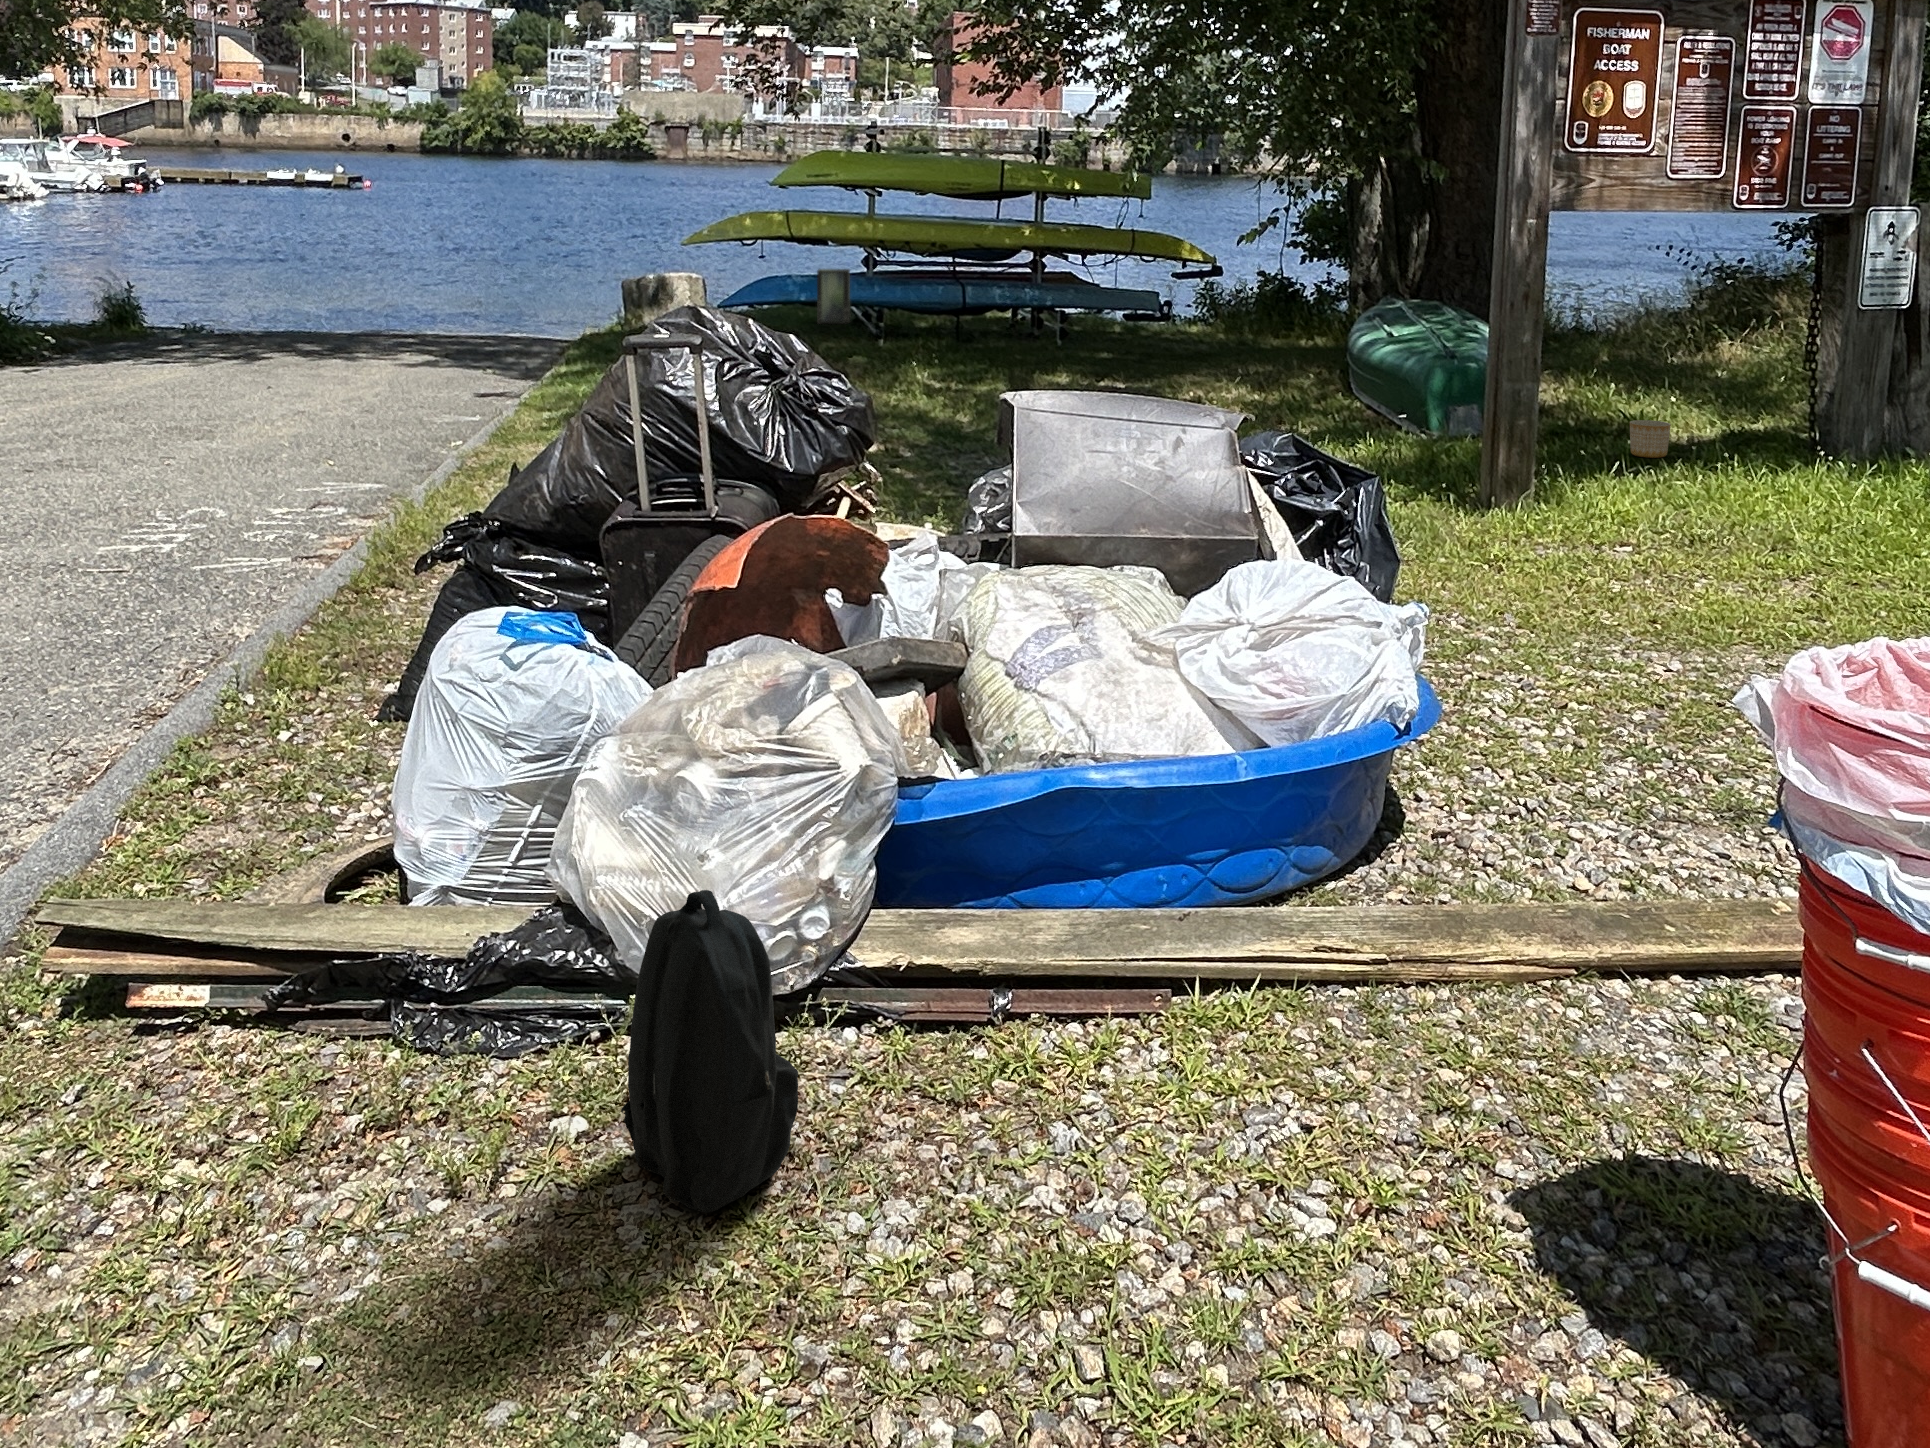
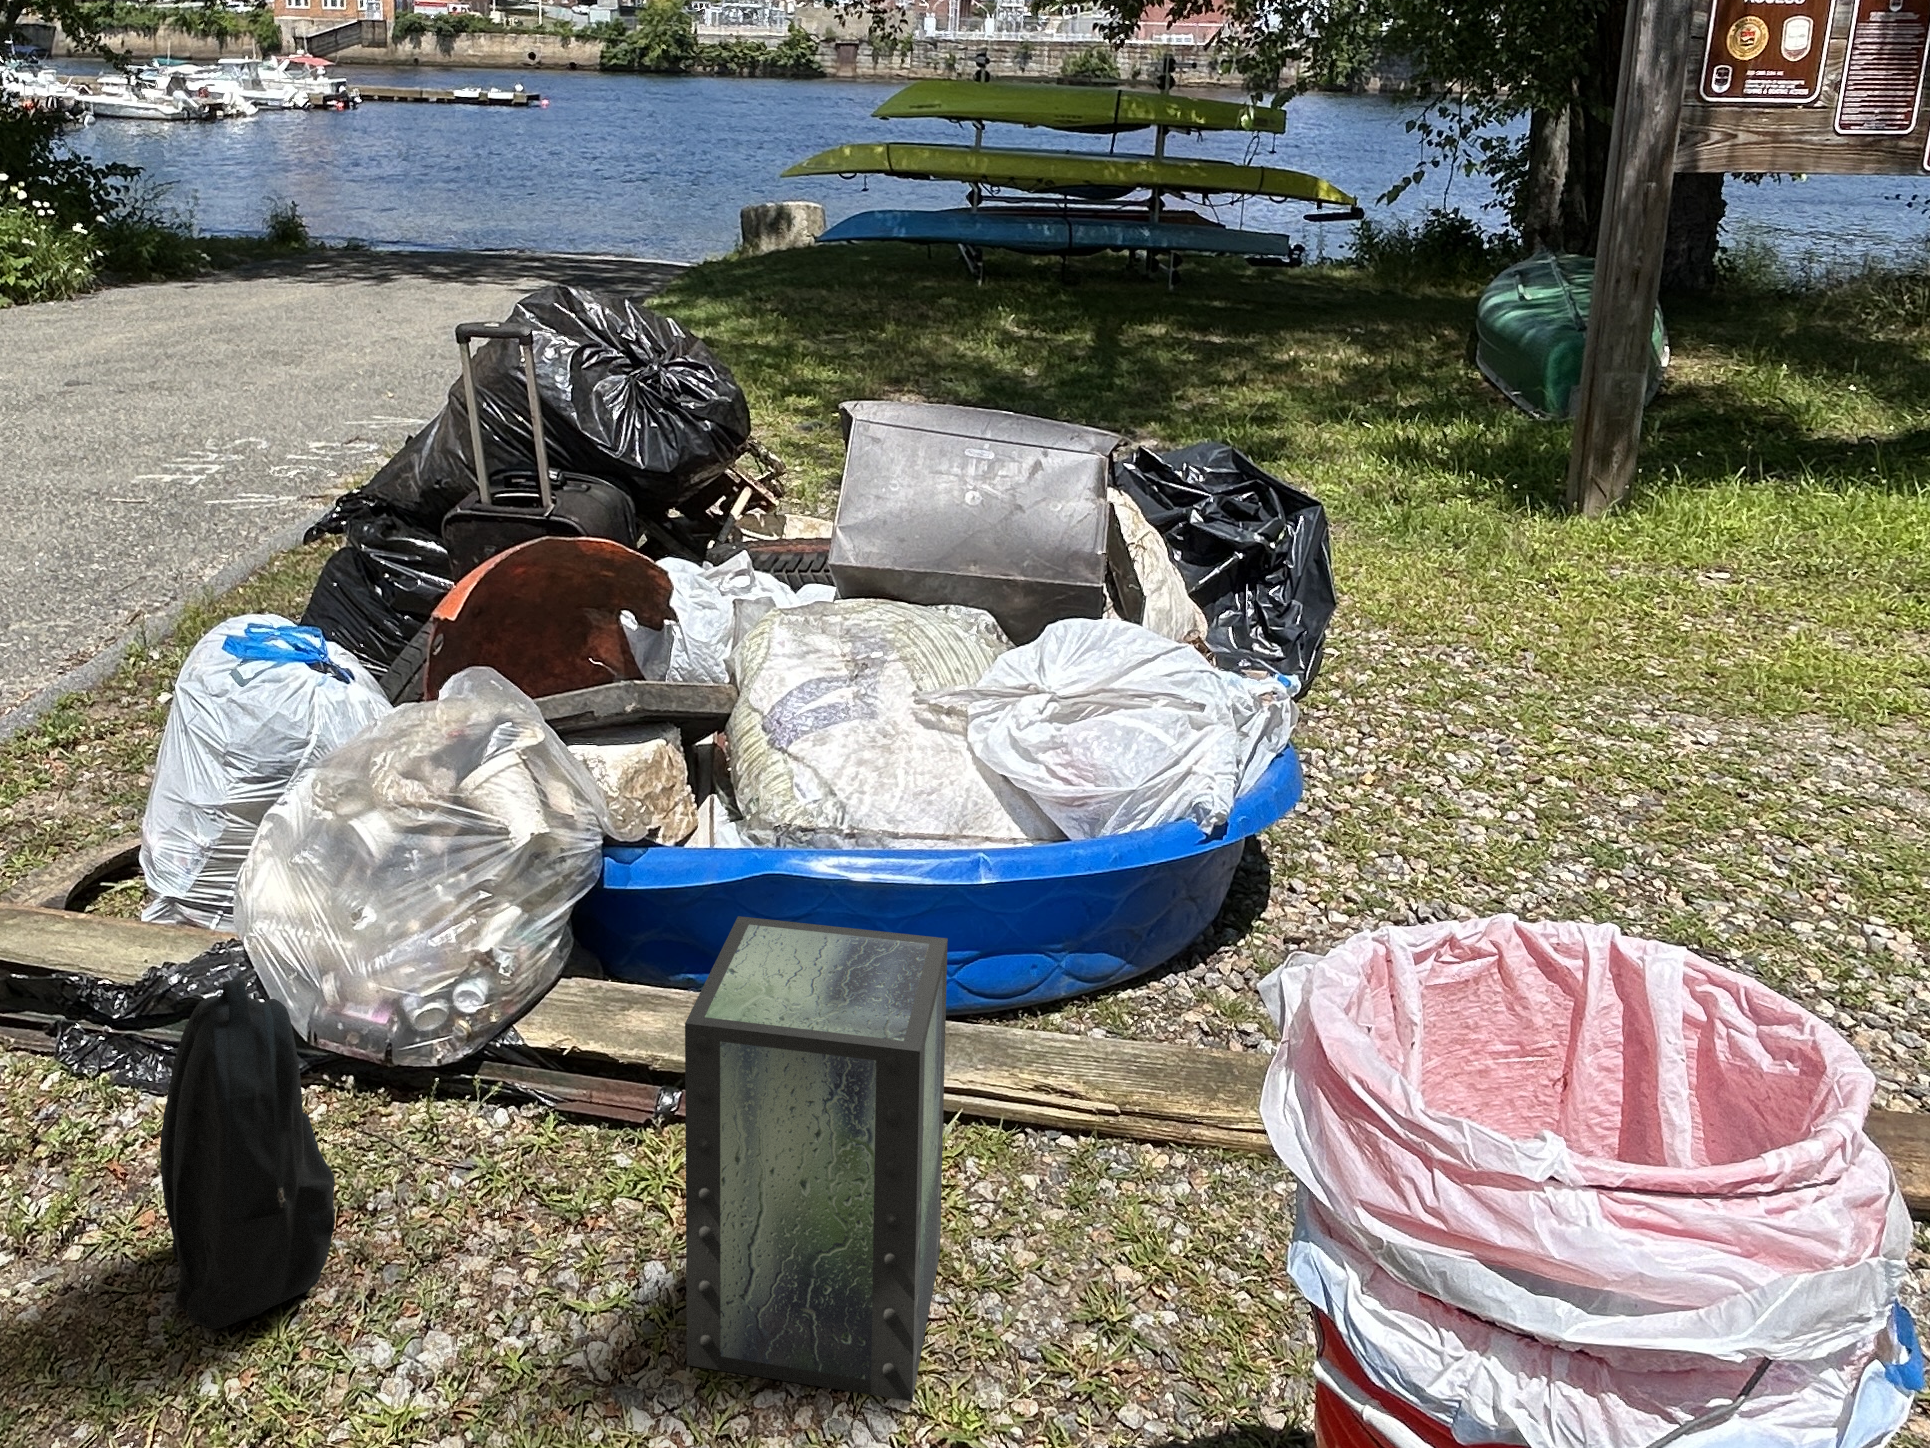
storage box: present [817,269,850,324] -> present [685,916,948,1401]
planter: present [1630,420,1671,458] -> none [1789,413,1841,458]

